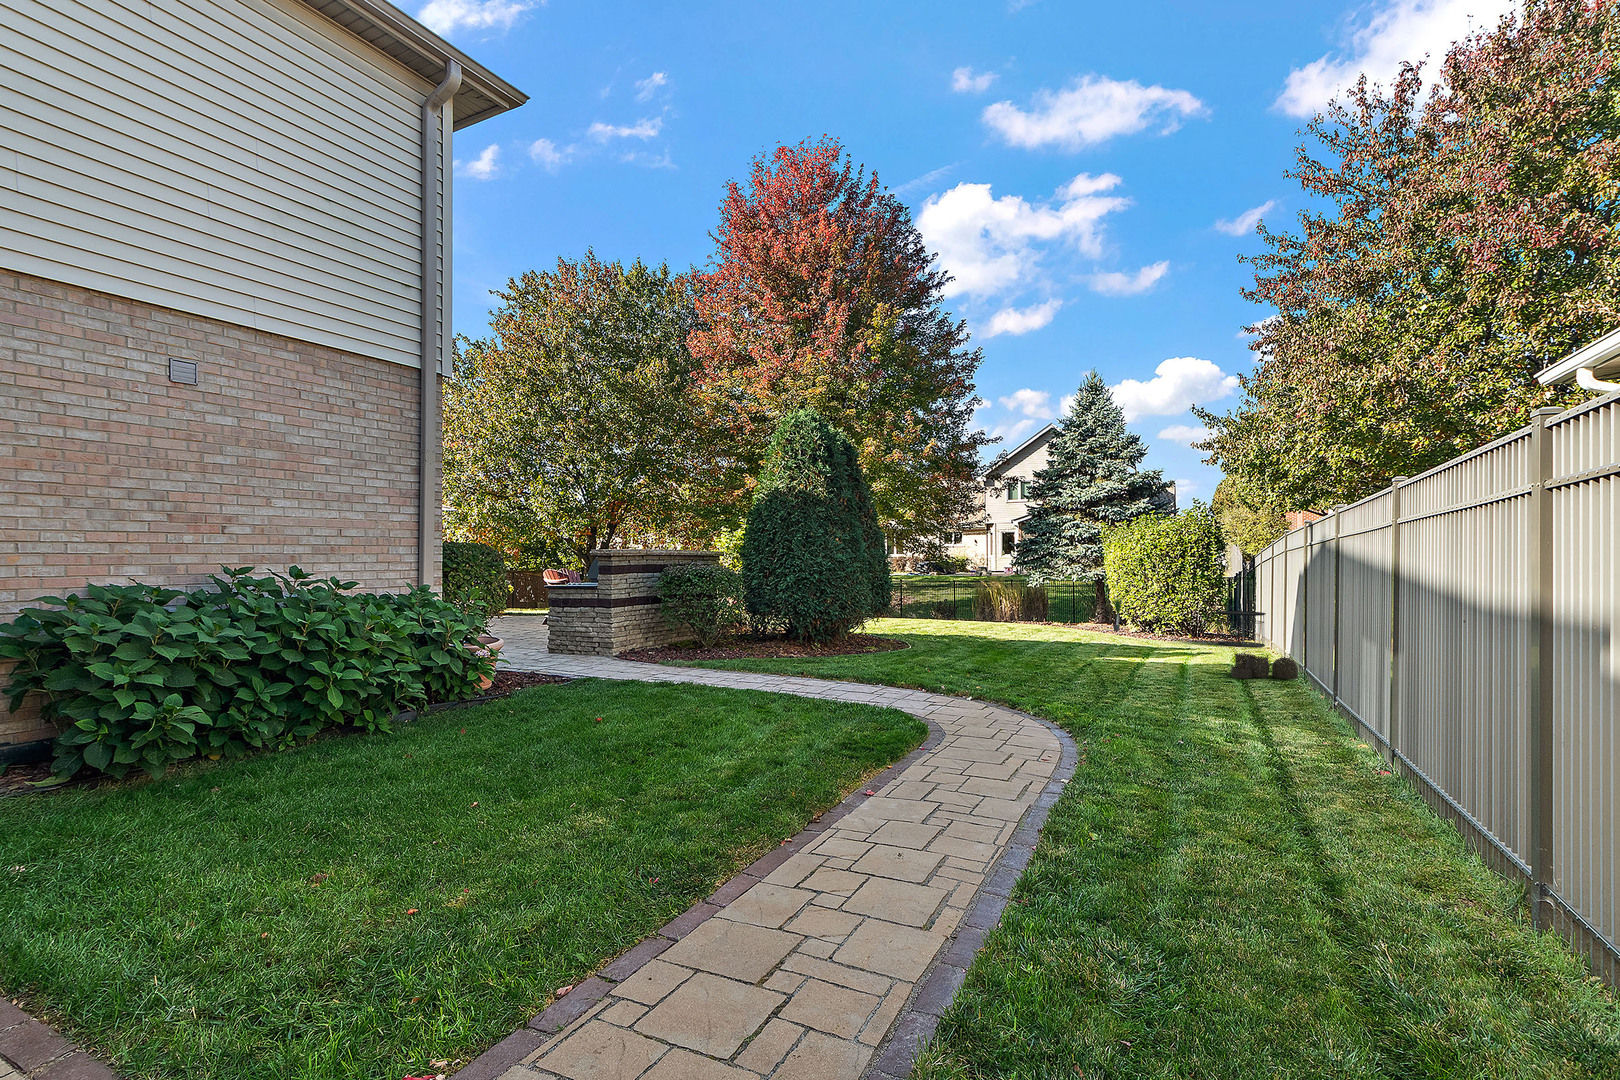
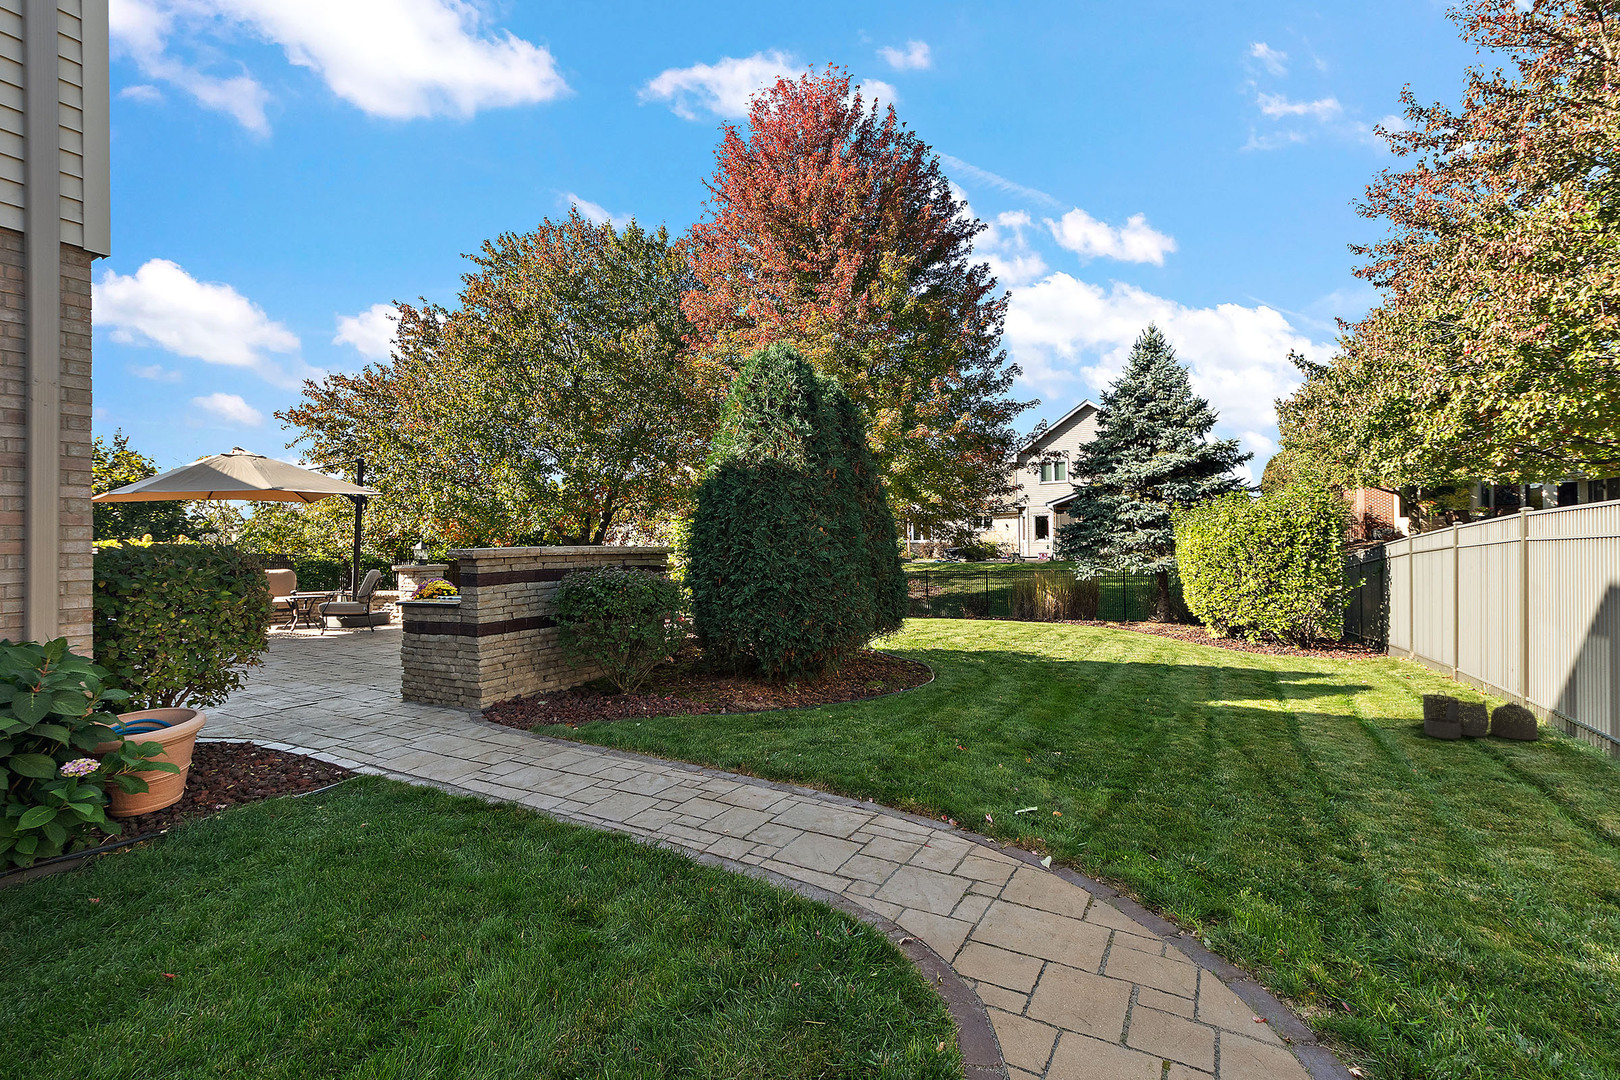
potted plant: present [1112,598,1123,631] -> none [1182,590,1219,639]
side table: present [1216,611,1266,647] -> none [1345,617,1419,668]

